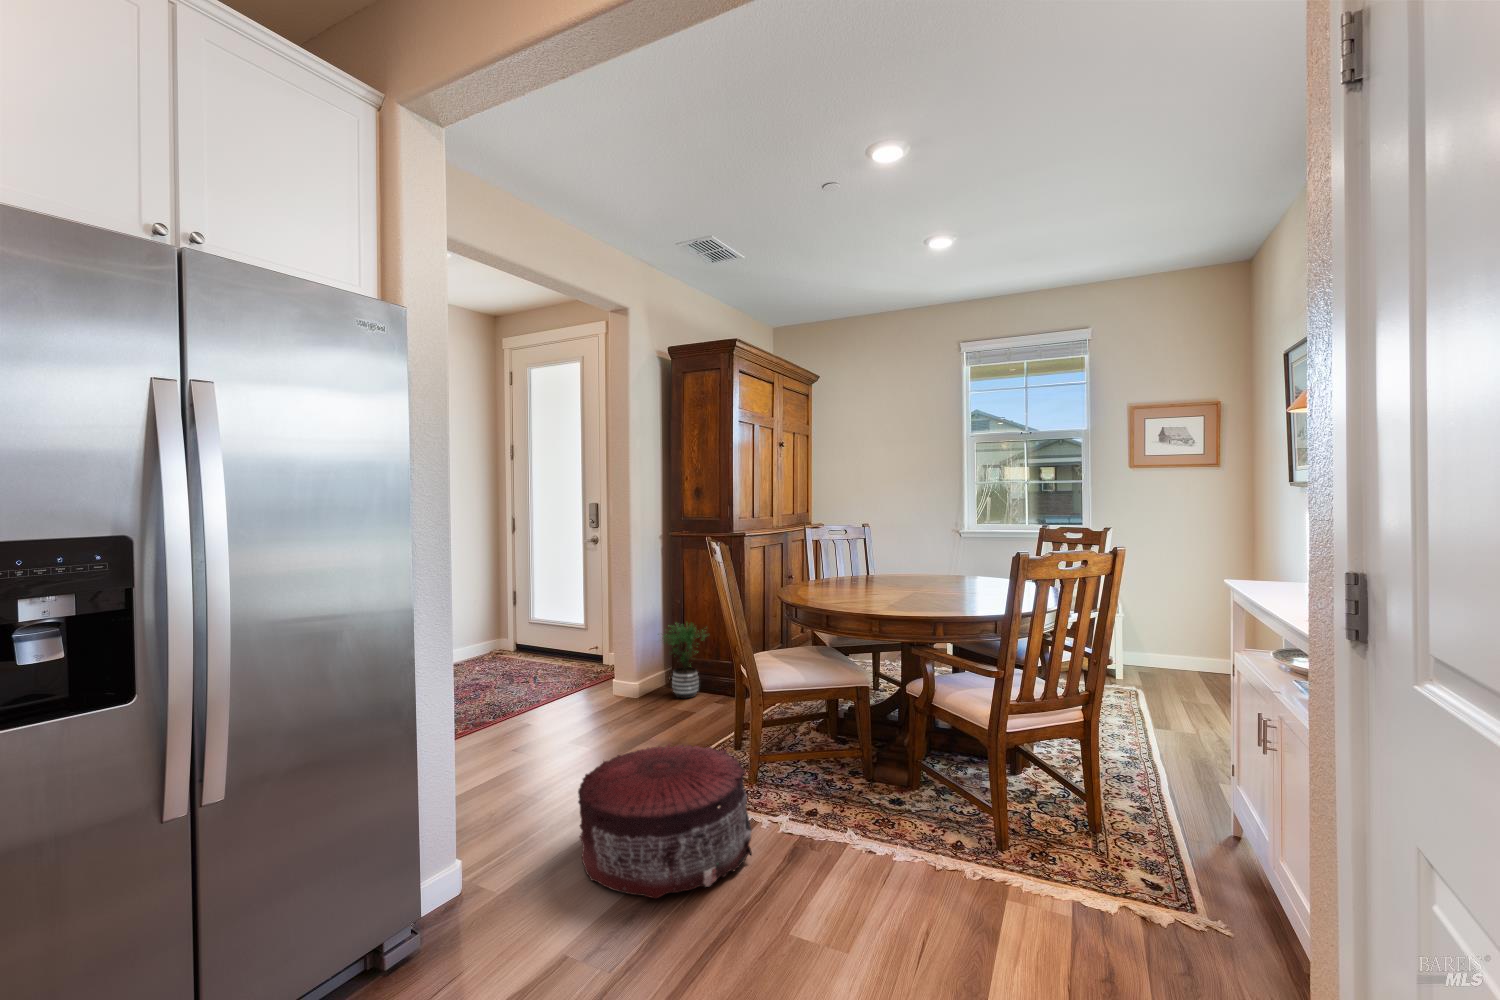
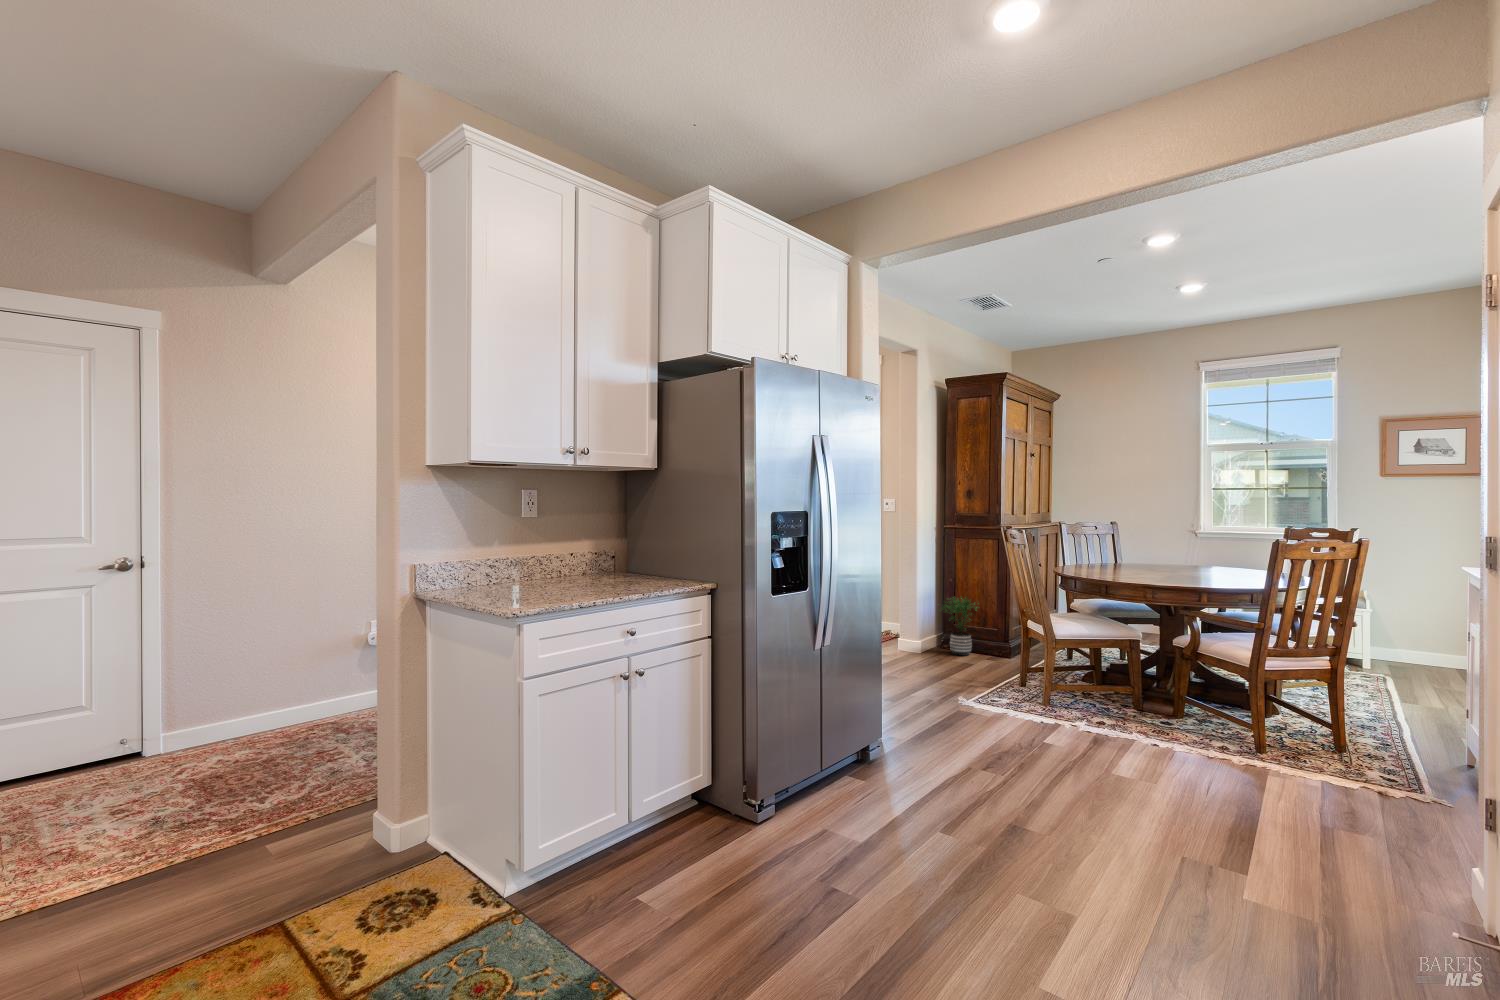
pouf: present [578,744,752,898] -> none [943,666,1068,750]

